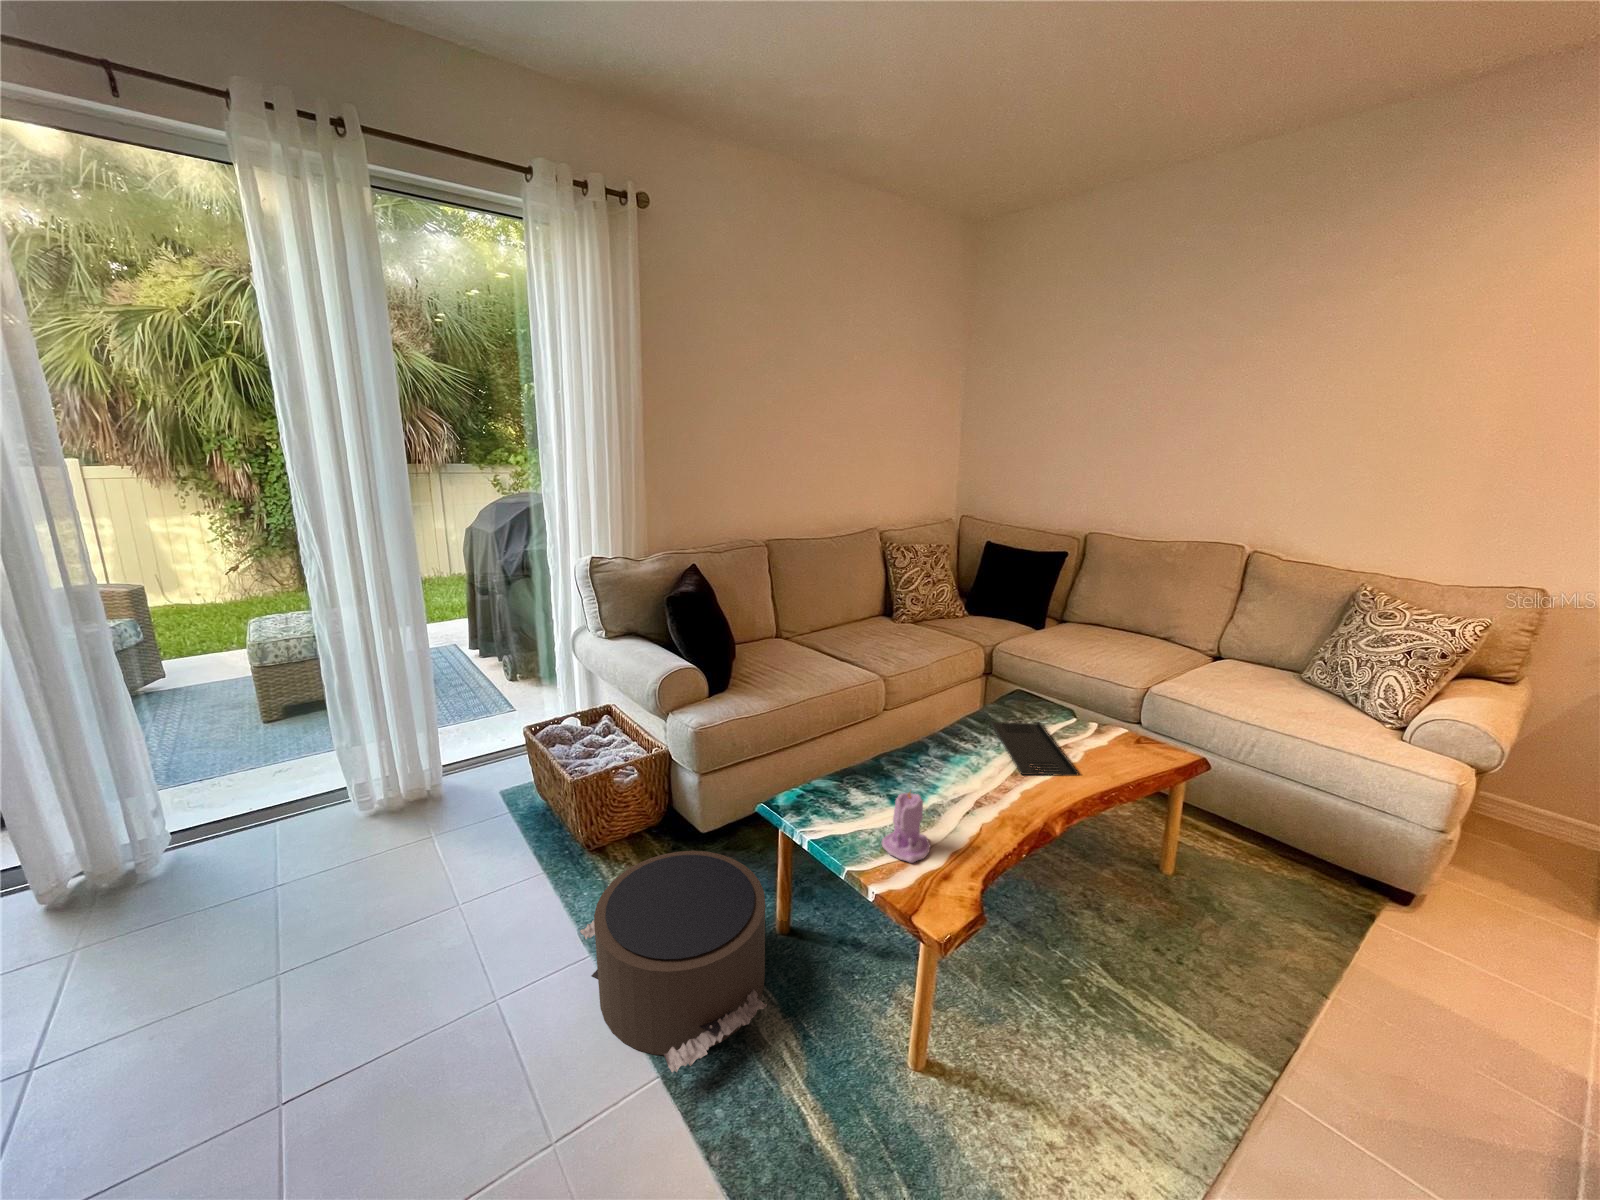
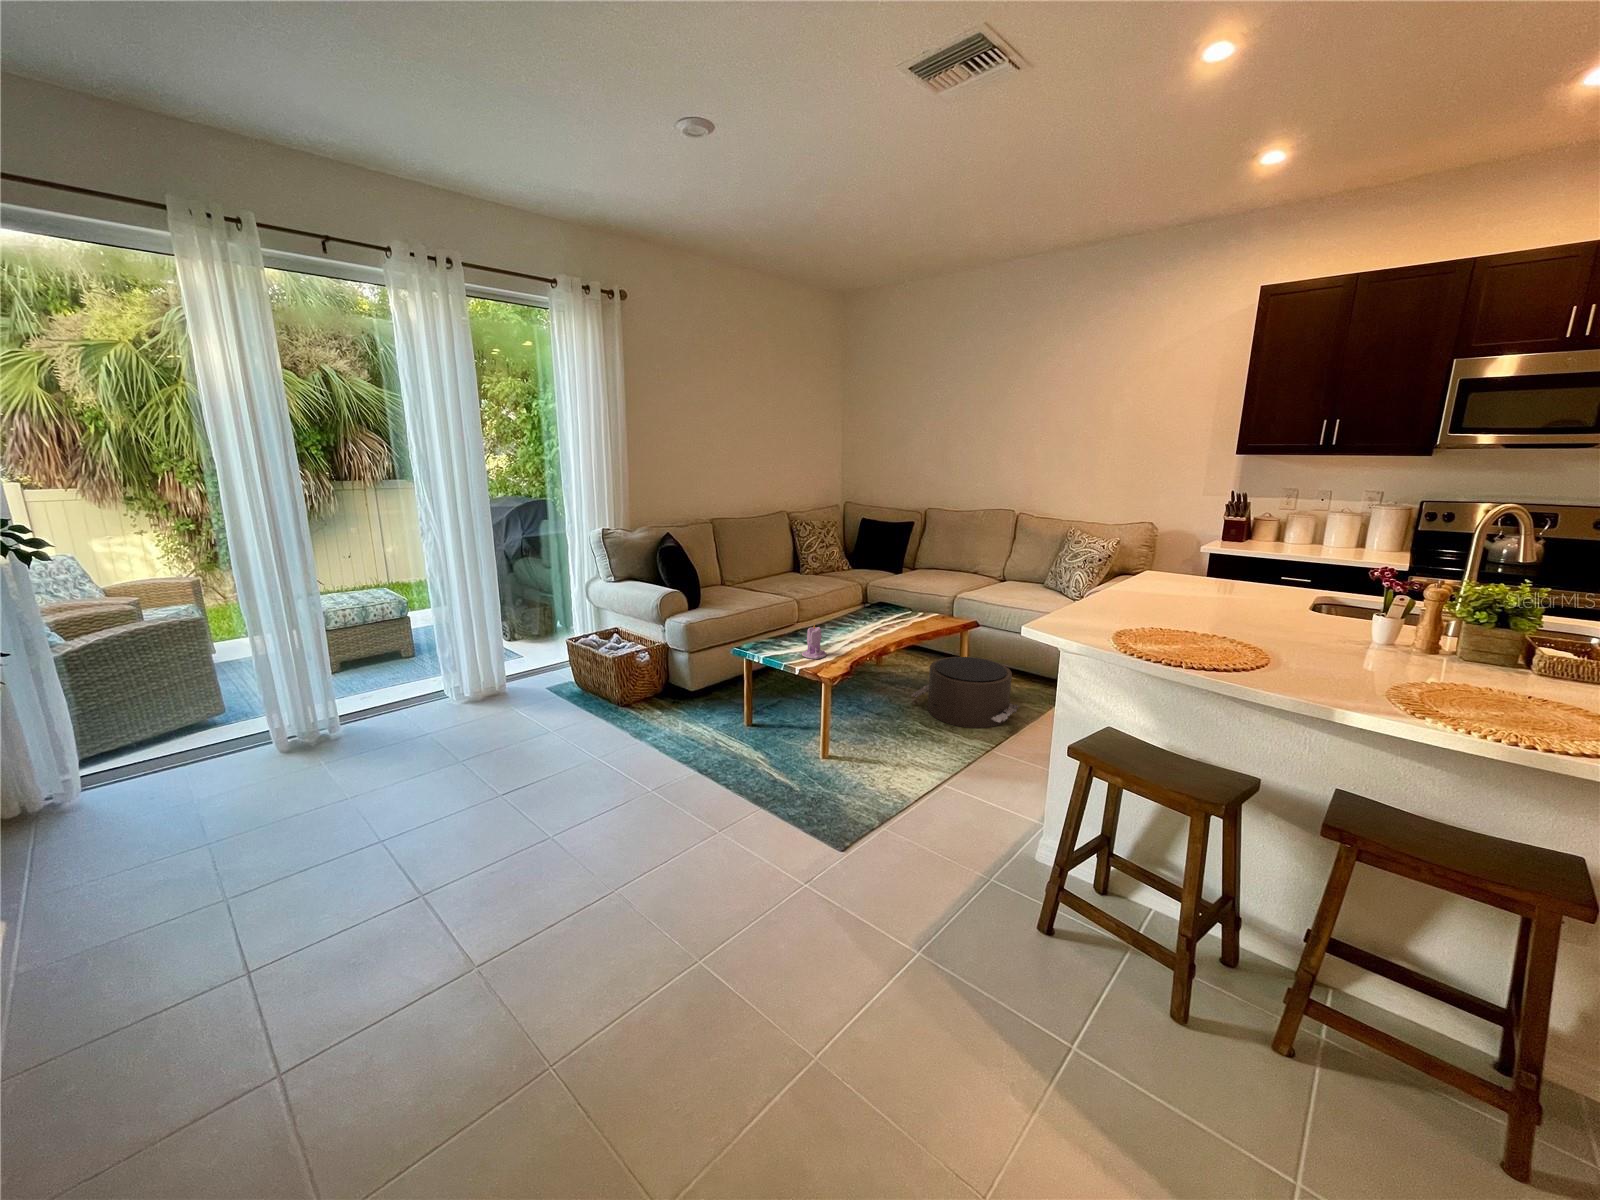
tray: present [990,720,1078,776] -> none [861,611,905,630]
pouf: present [580,851,767,1072] -> present [911,657,1020,728]

